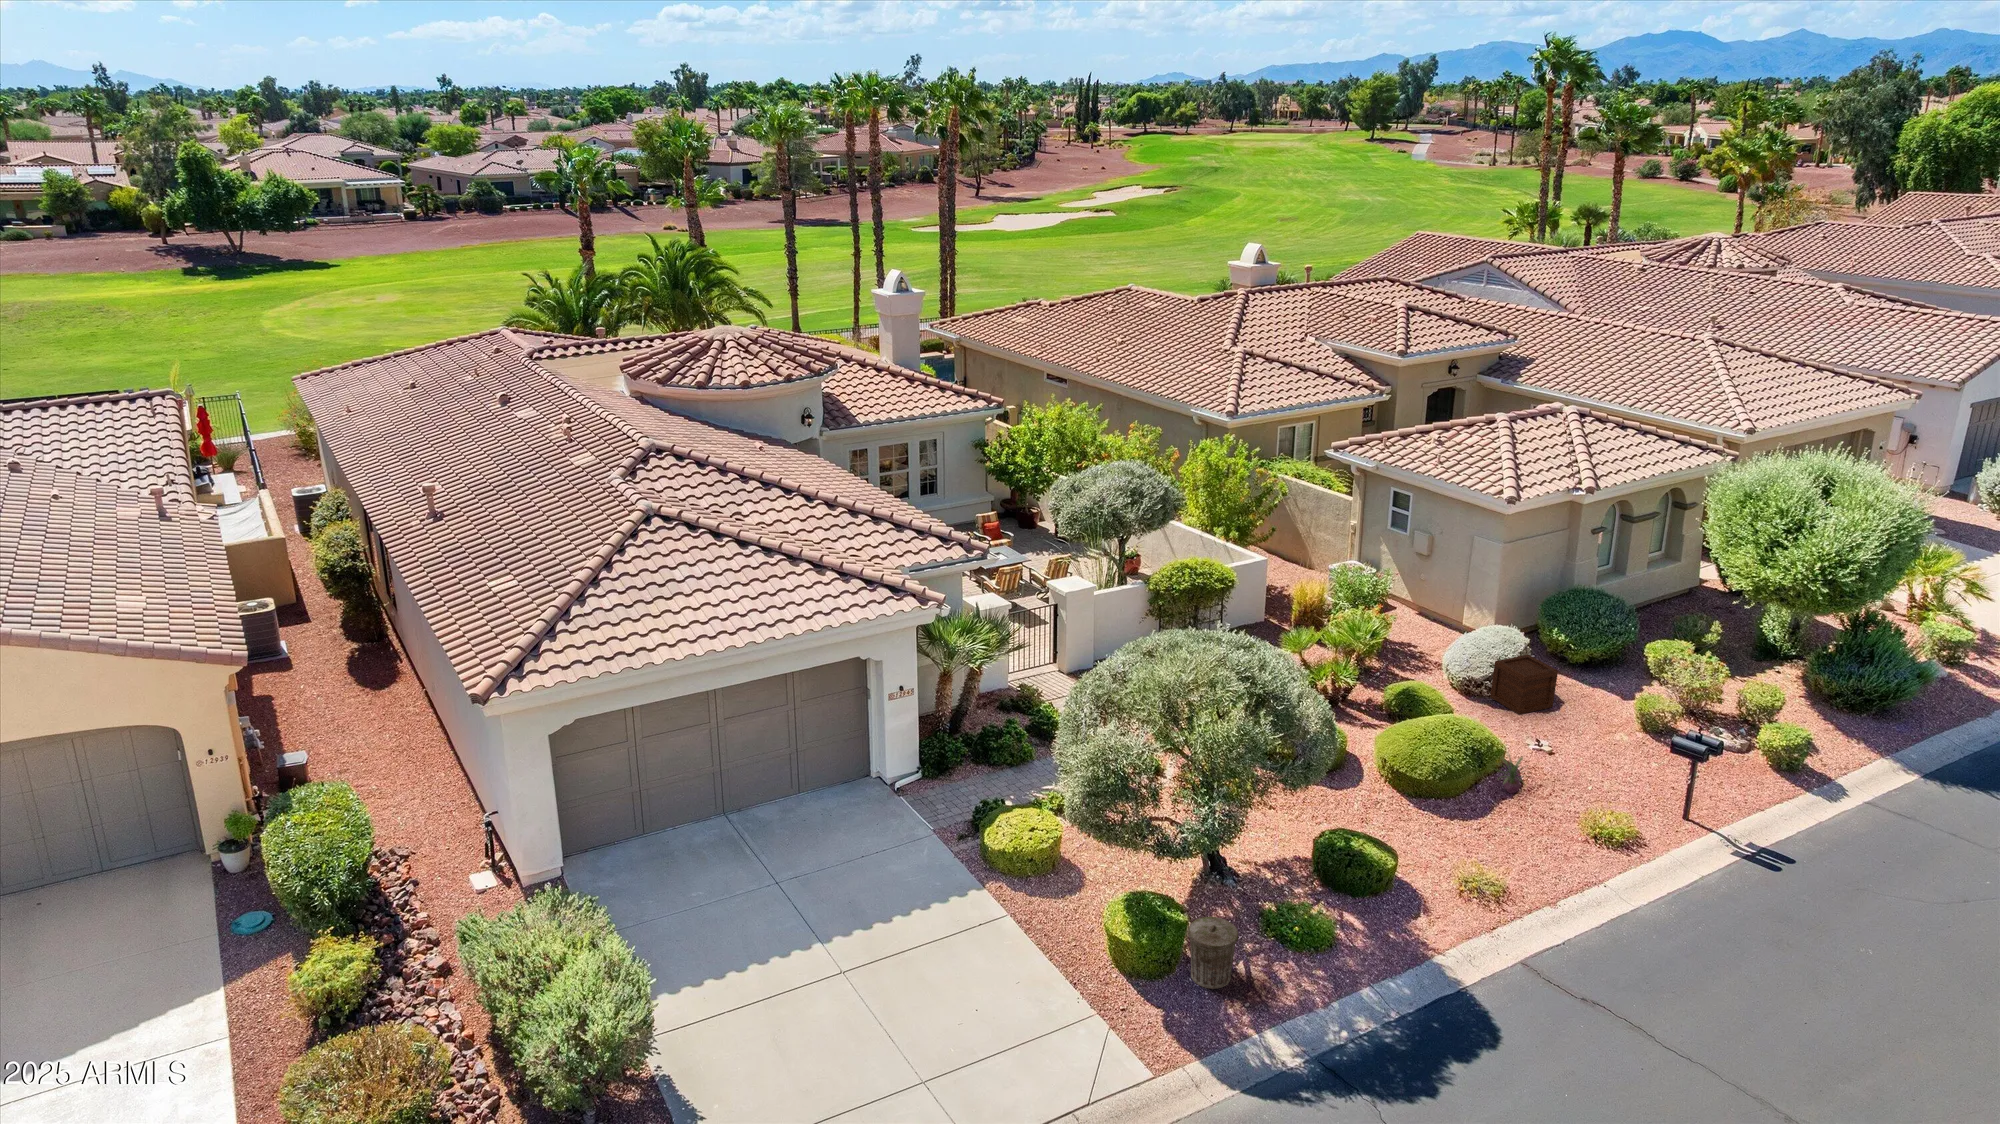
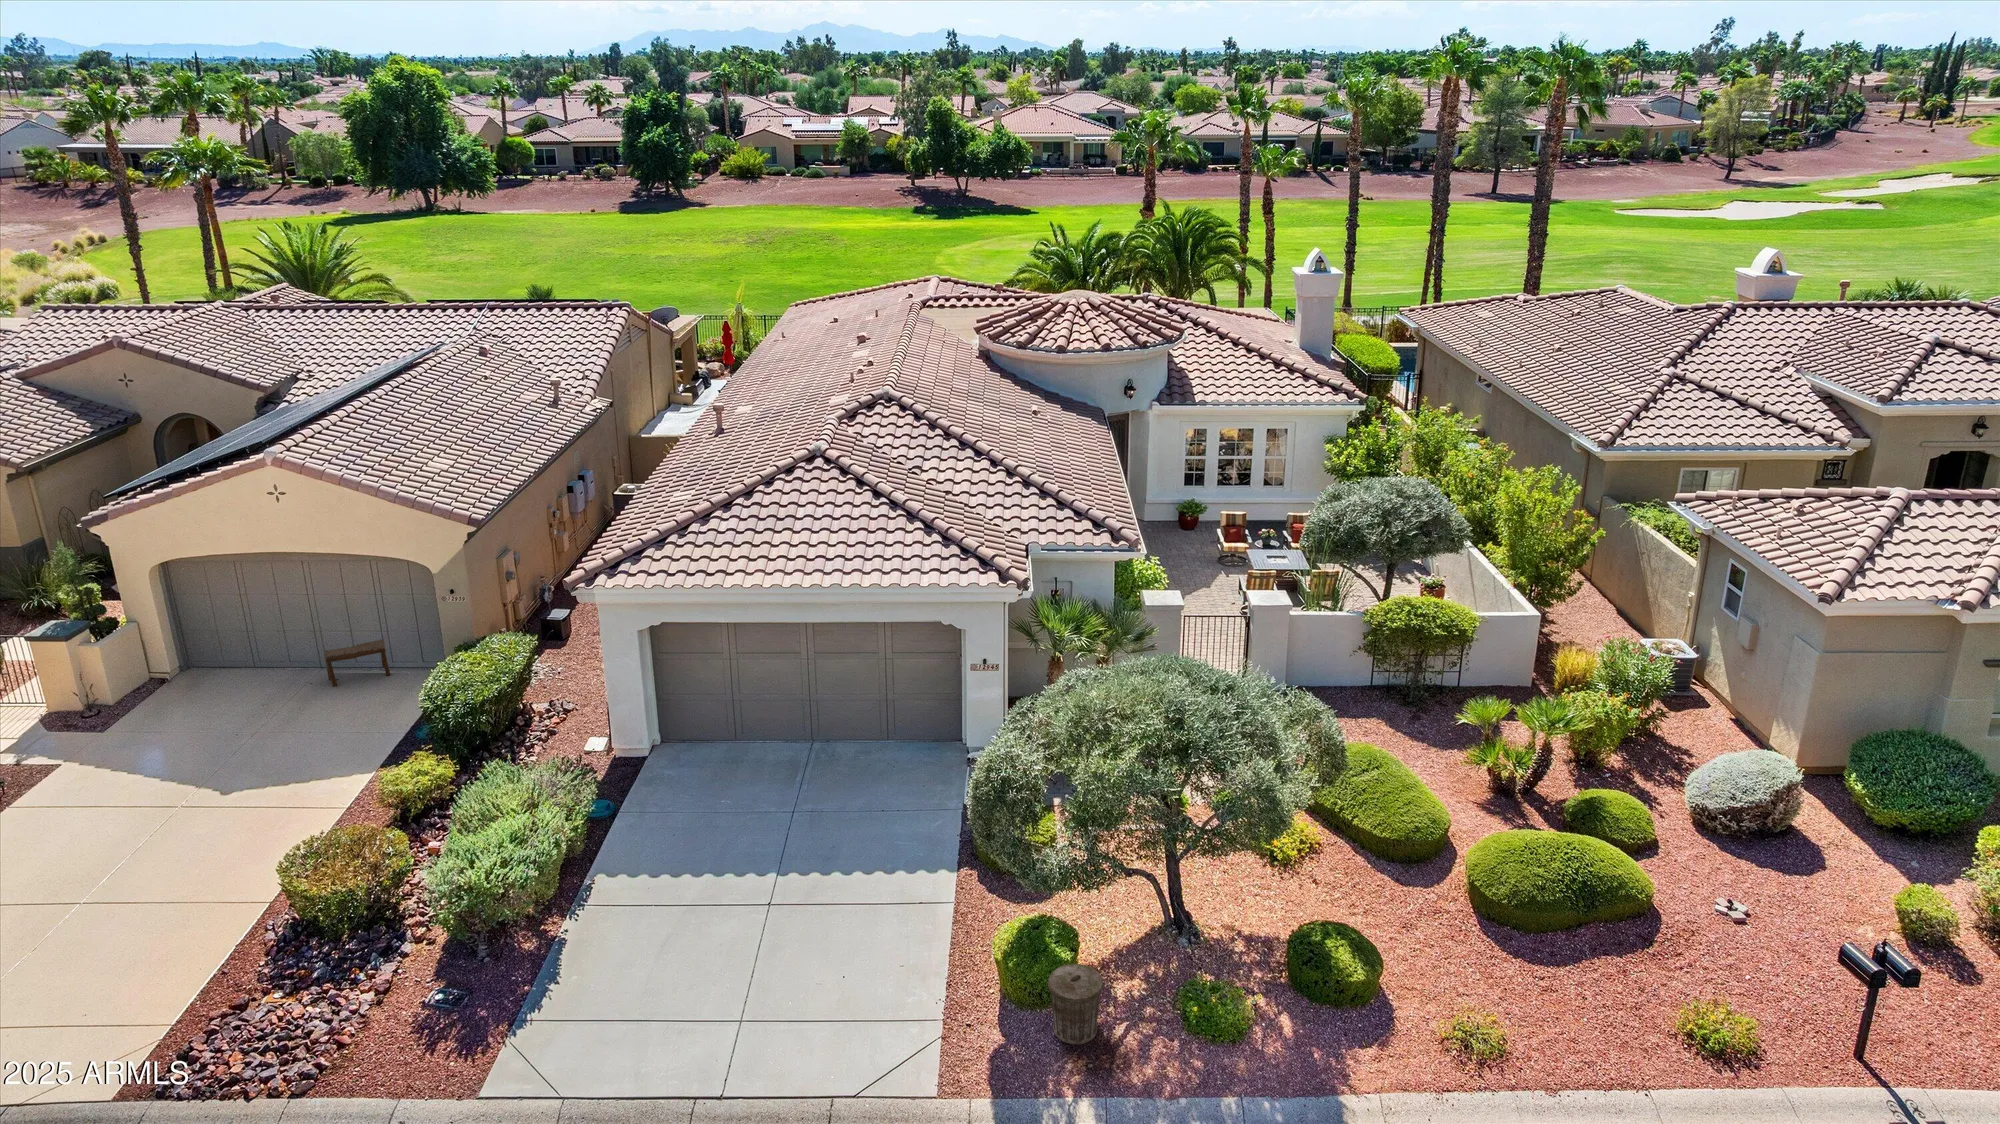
wooden crate: present [1490,654,1558,715] -> none [1720,792,1809,870]
decorative plant: present [1498,756,1524,794] -> none [1606,900,1662,954]
bench: none [24,835,122,910] -> present [325,639,390,687]

